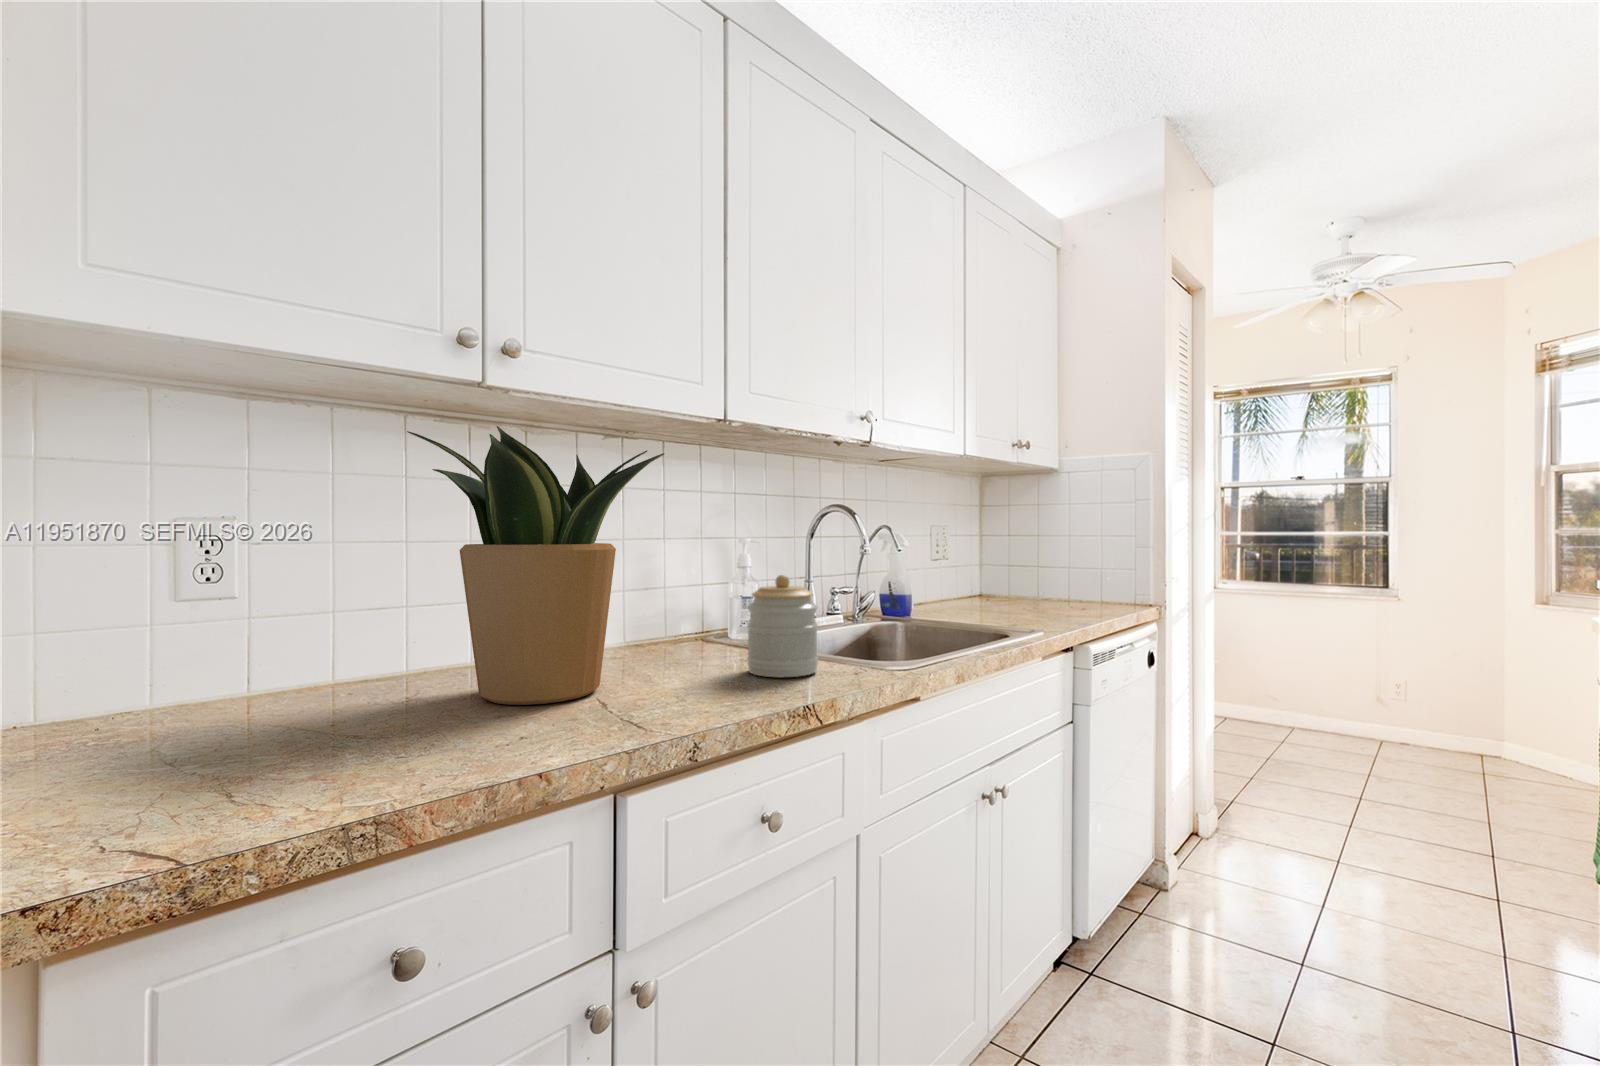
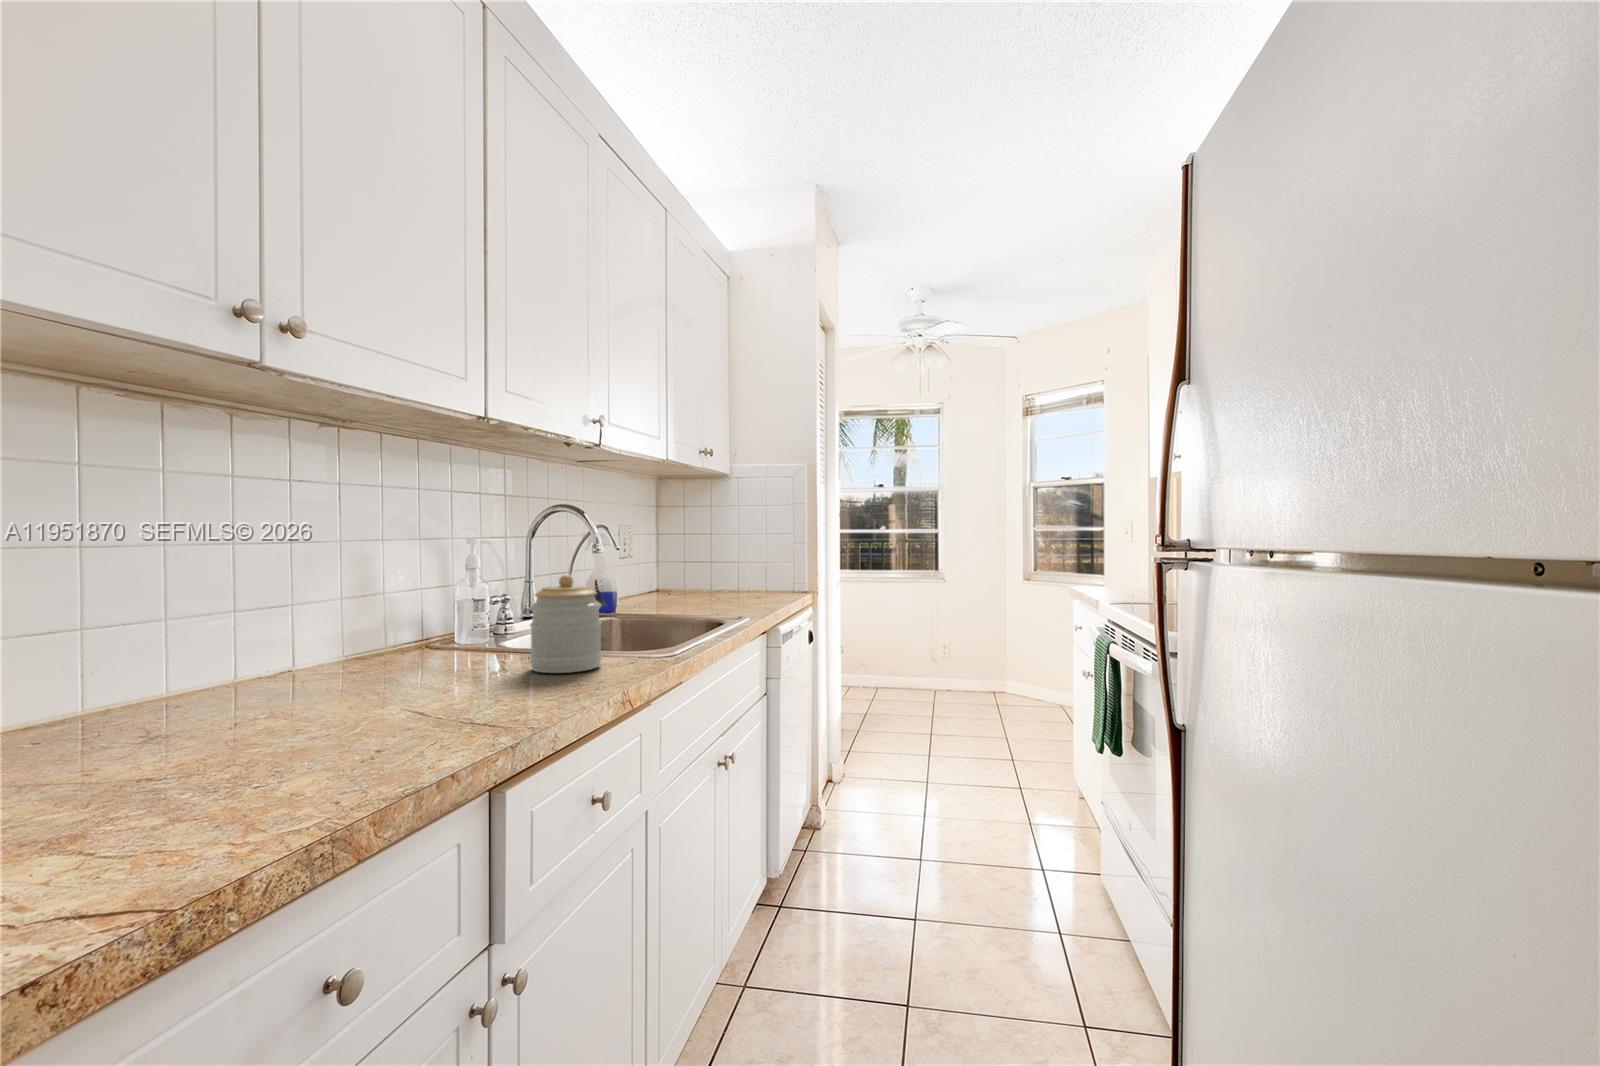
potted plant: present [407,426,664,705] -> none [141,409,485,730]

